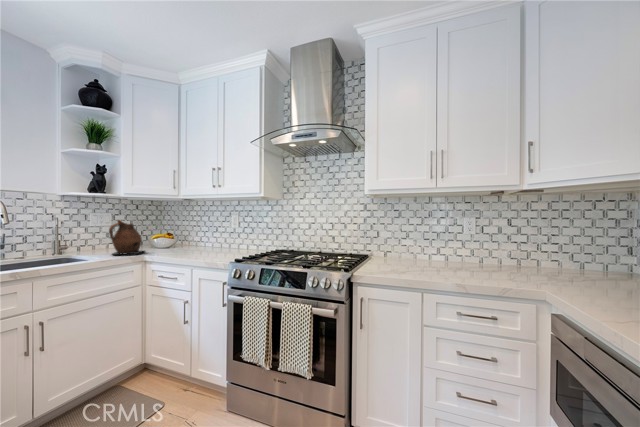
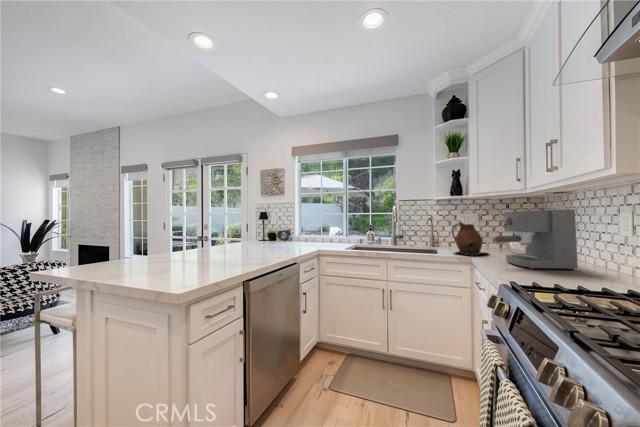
coffee maker: none [175,213,217,254] -> present [495,209,578,270]

